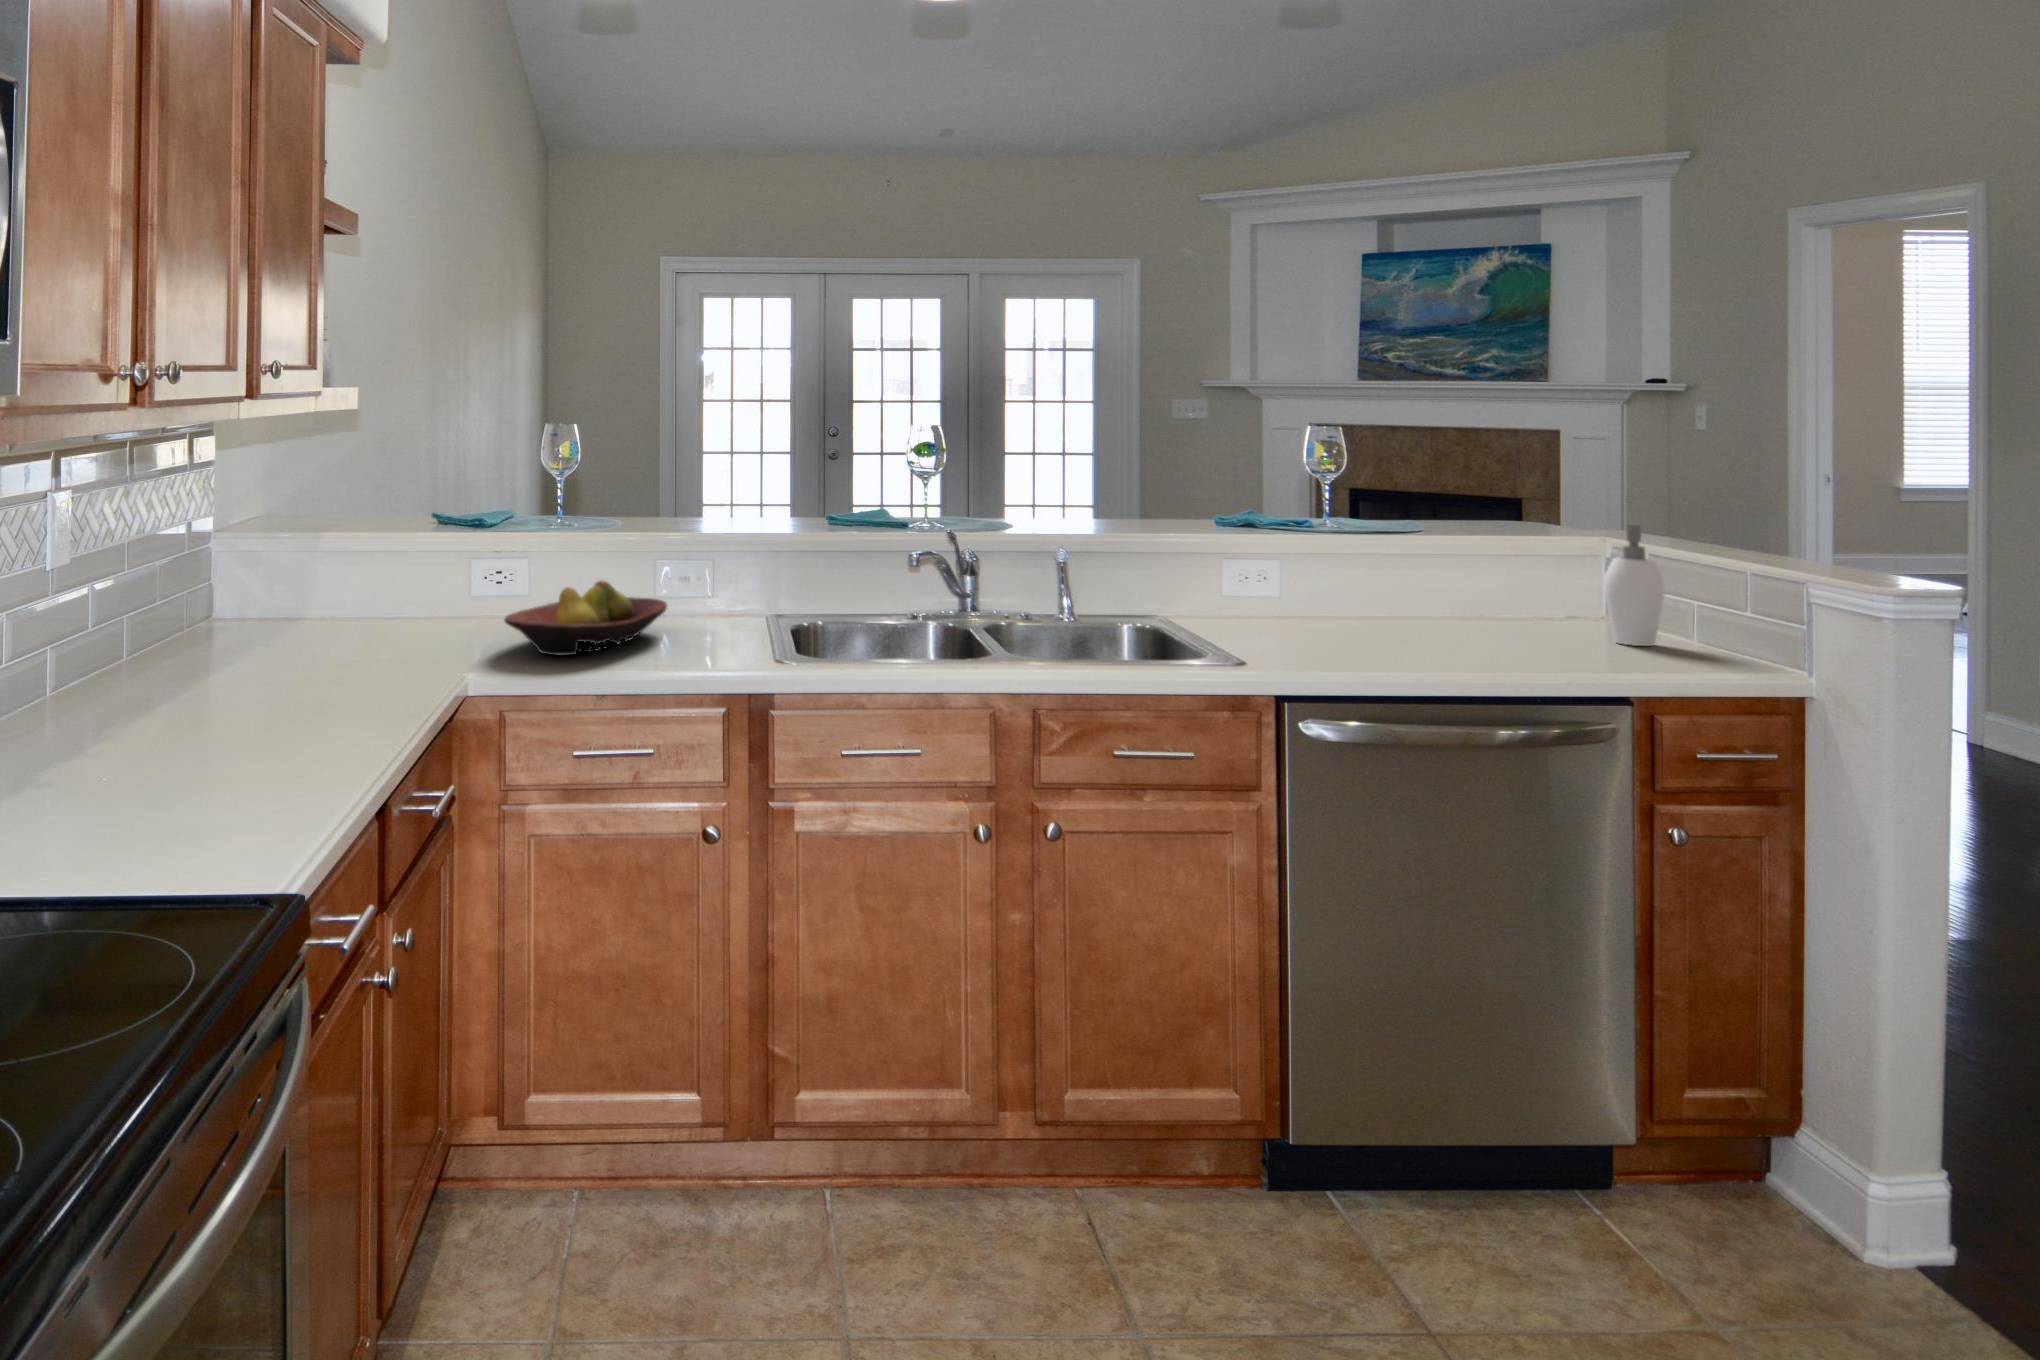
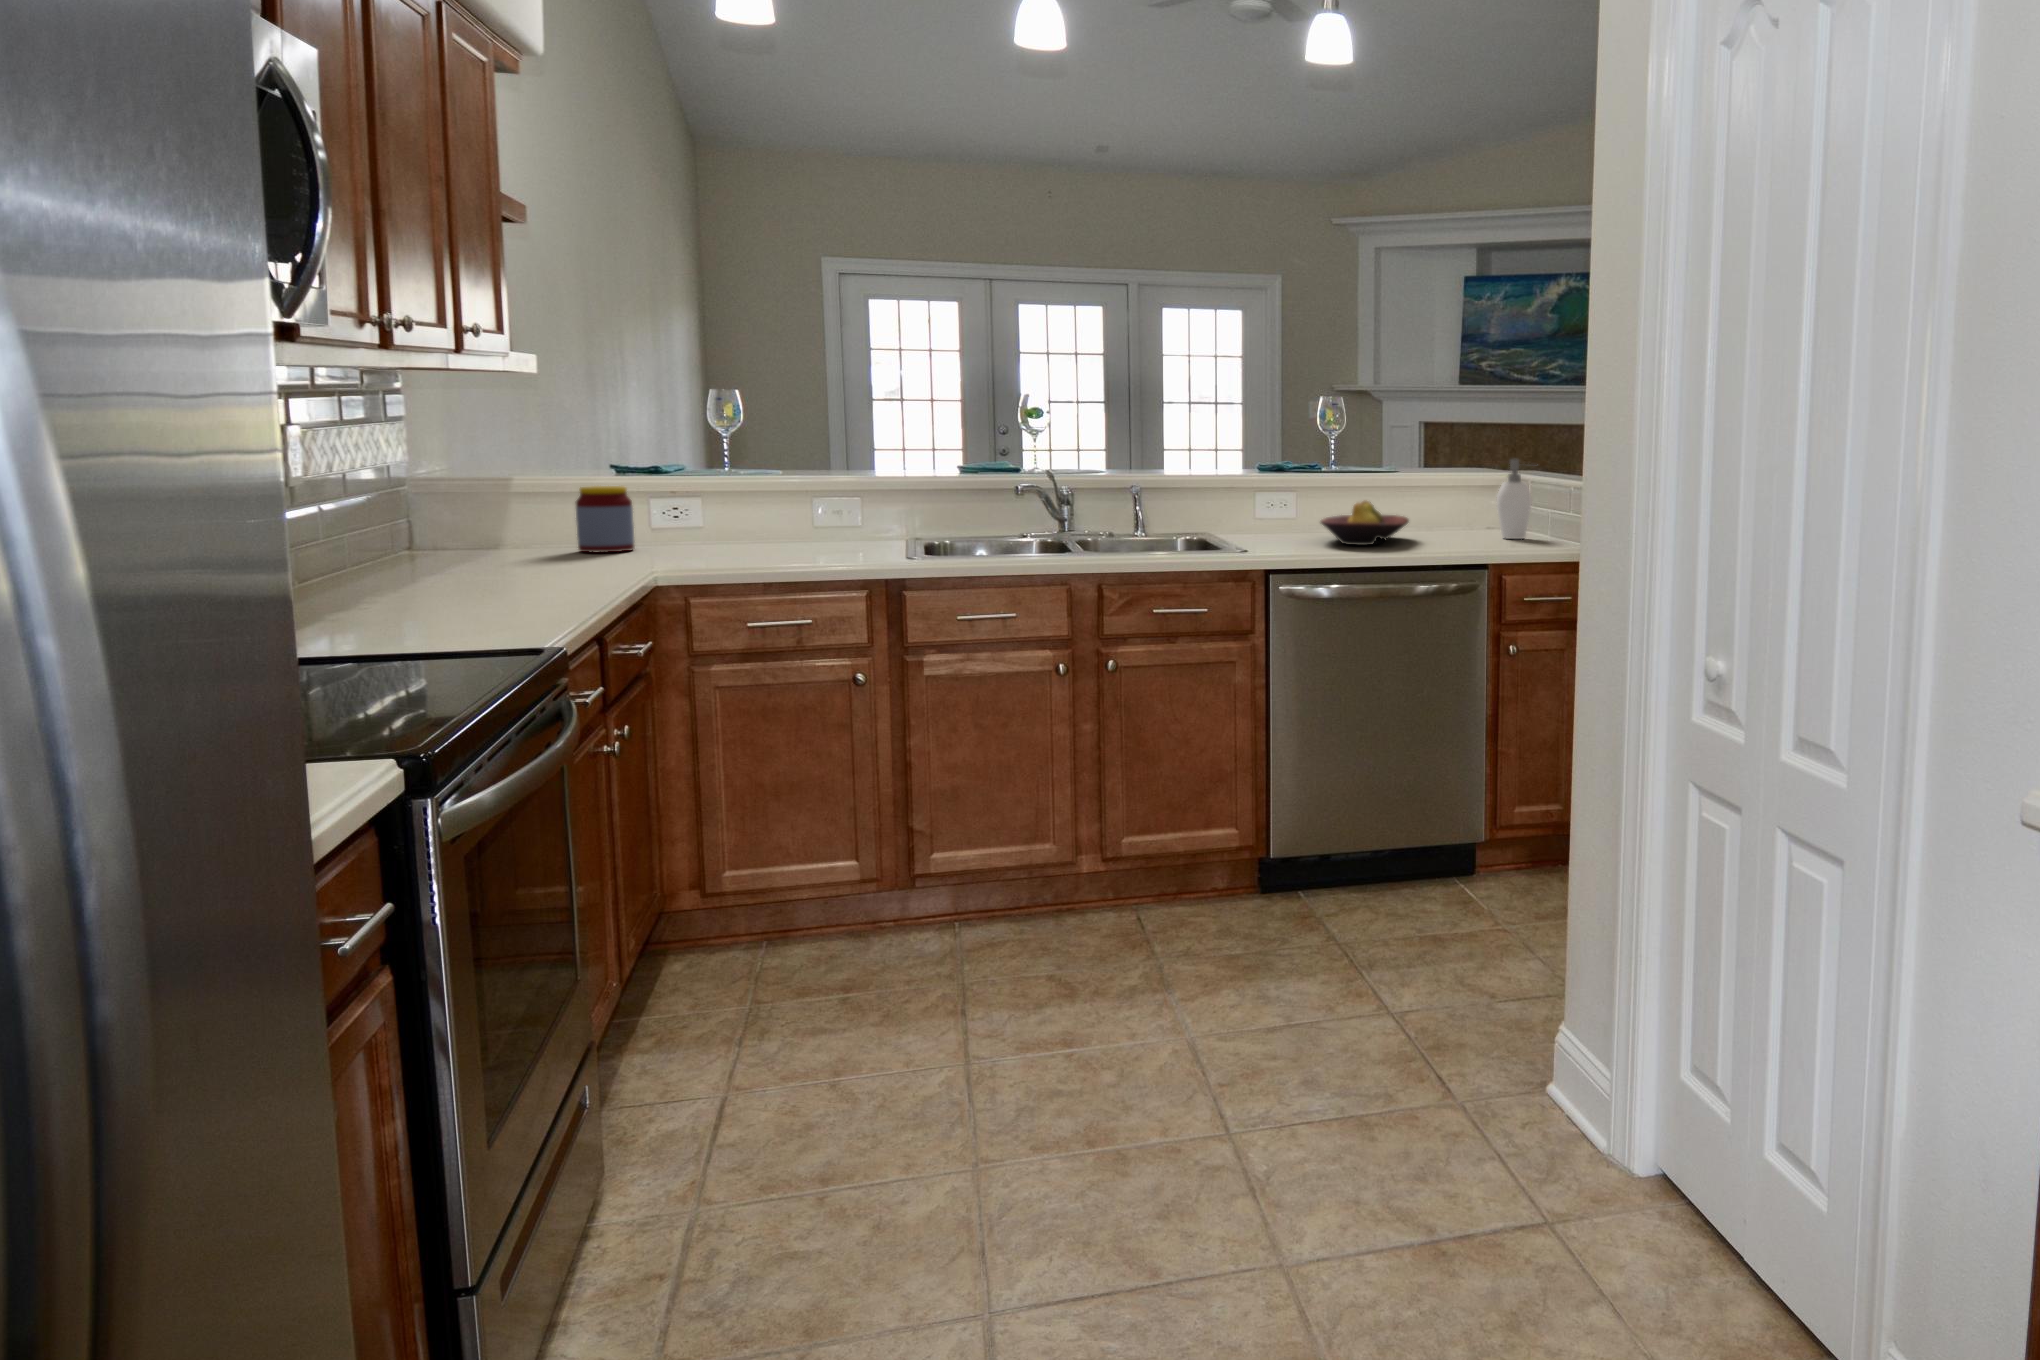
jar: none [384,548,448,634] -> present [576,486,635,552]
fruit bowl: present [504,581,667,655] -> present [1321,500,1409,545]

